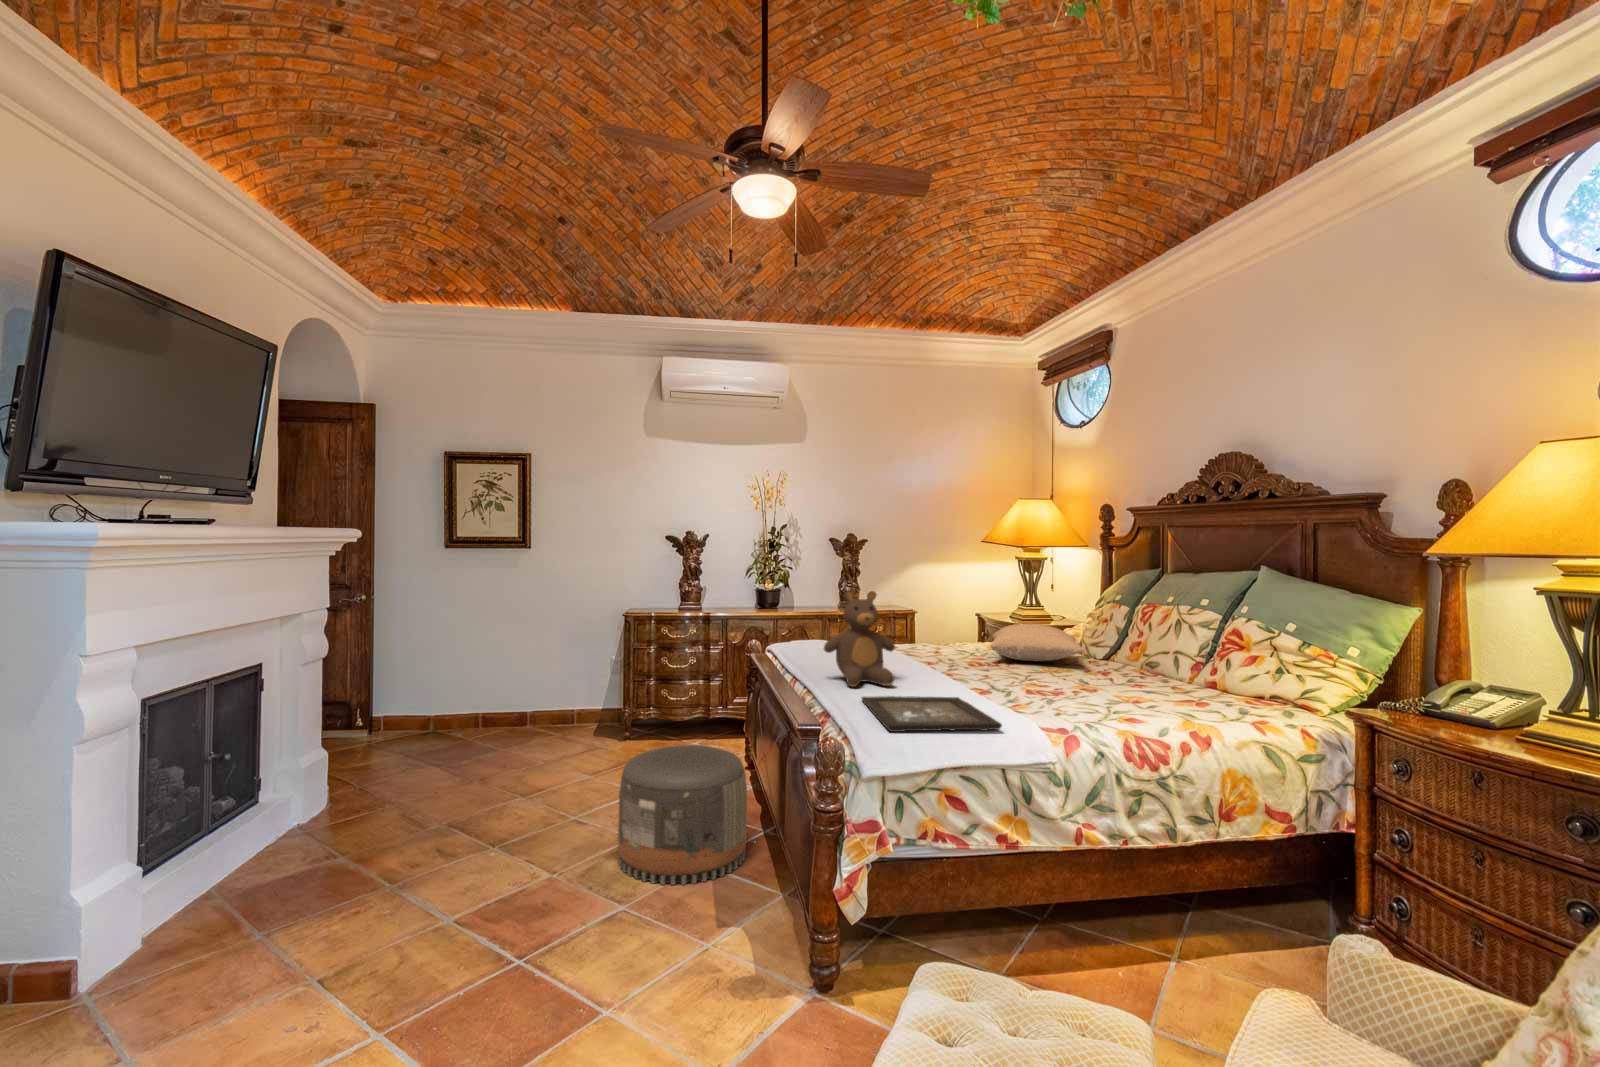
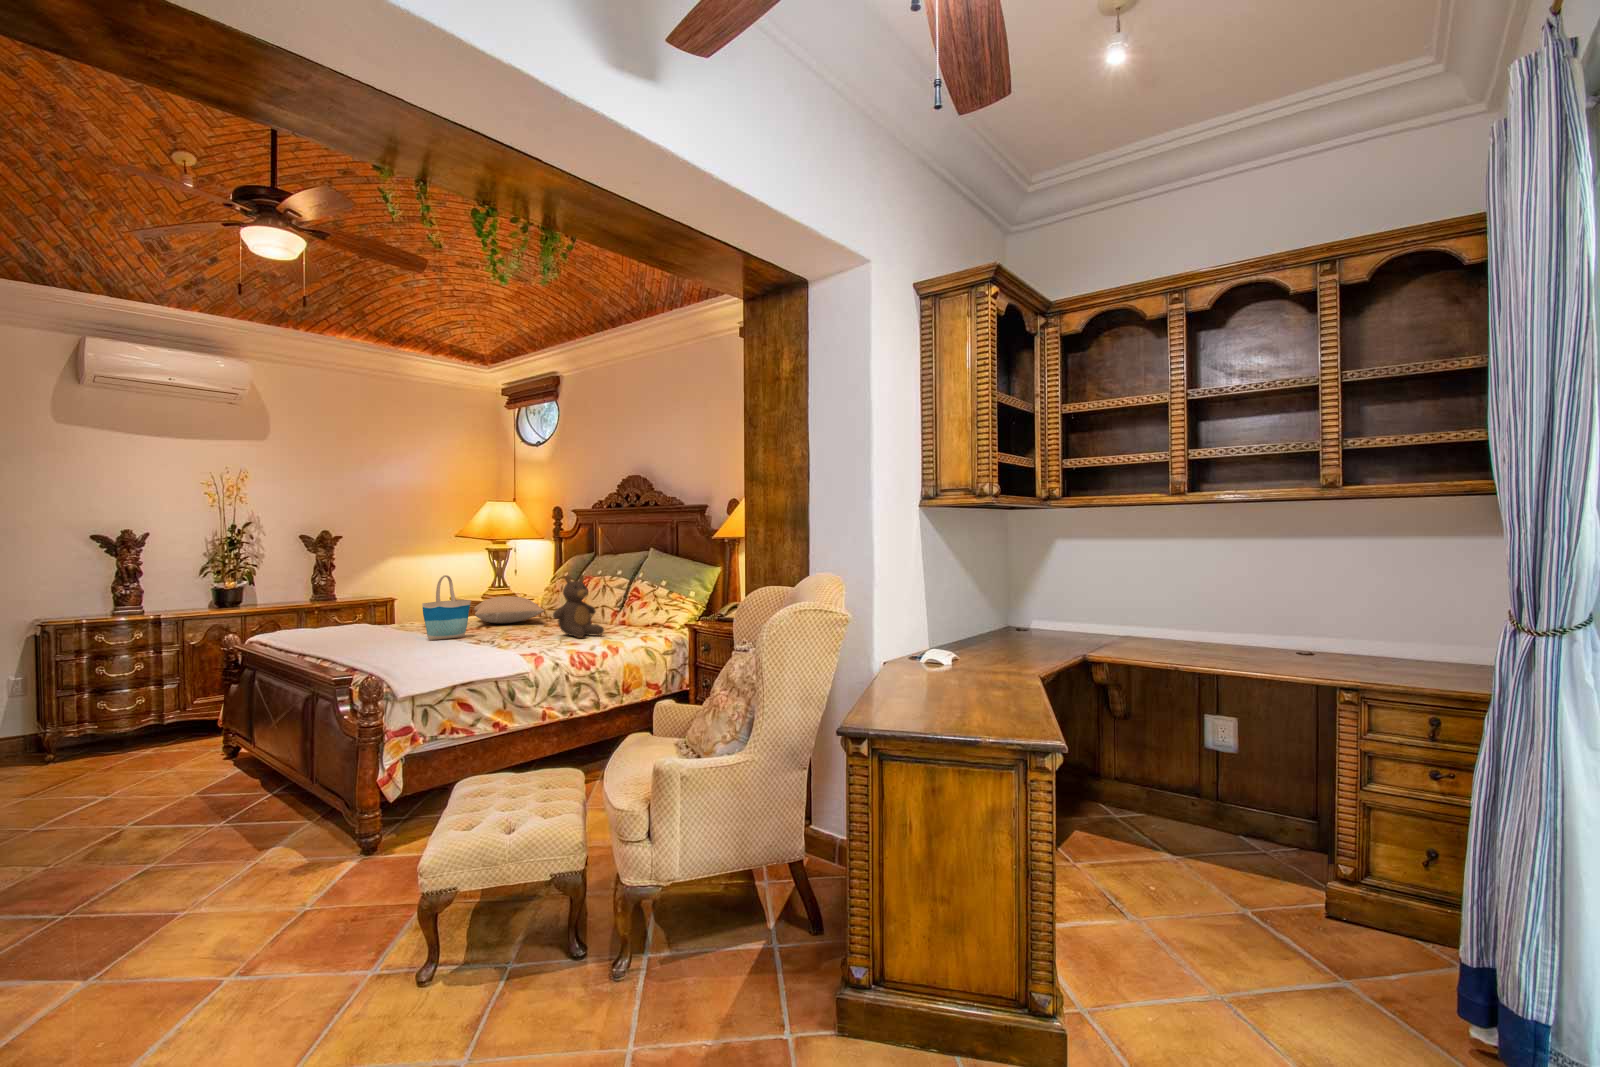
teddy bear: present [824,591,895,687] -> present [553,576,604,638]
tote bag: none [919,592,981,679] -> present [422,575,471,640]
tray: present [862,696,1002,732] -> none [384,646,495,668]
pouf: present [618,745,747,885] -> none [112,725,263,849]

